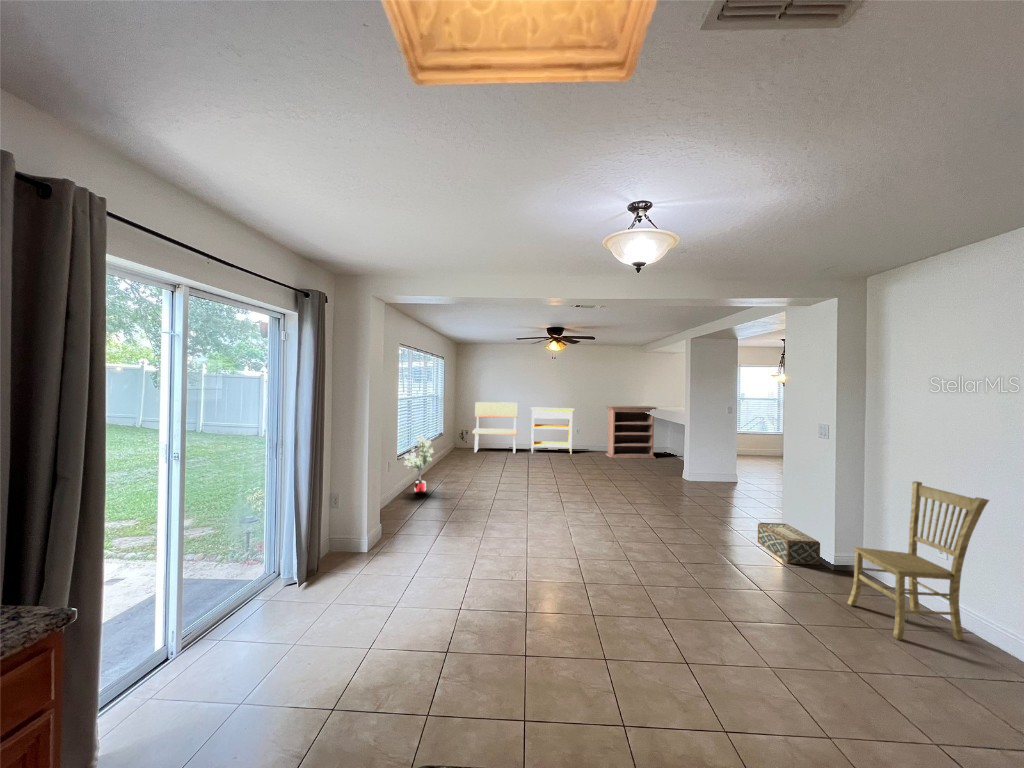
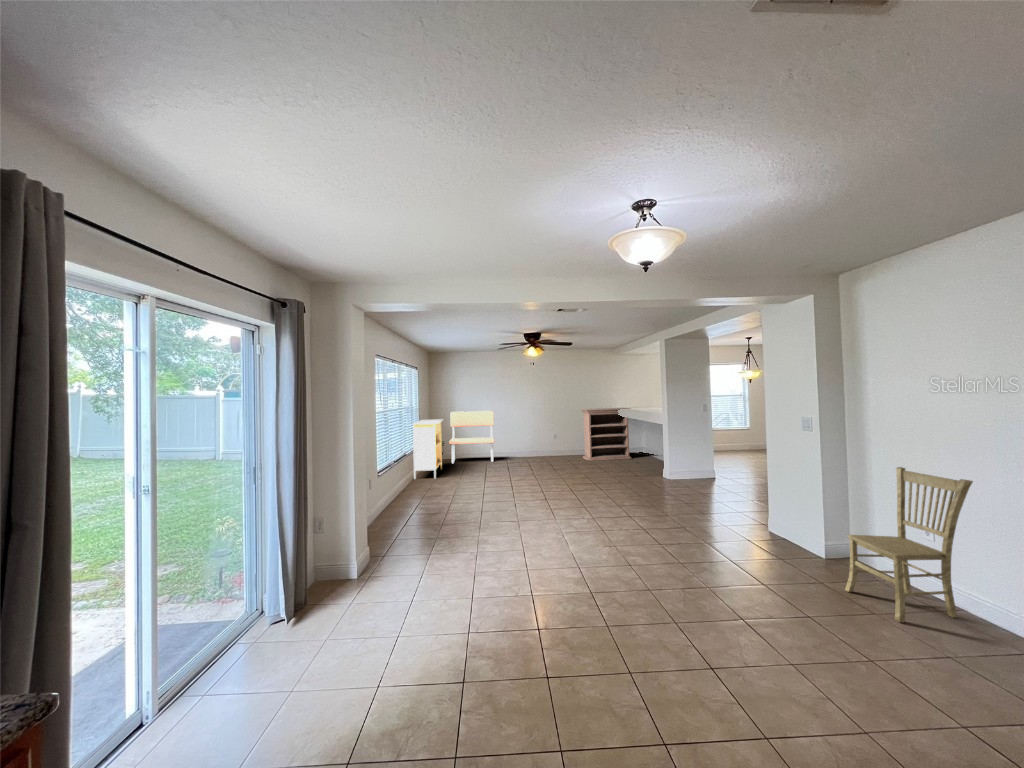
console table: present [530,407,575,454] -> present [413,419,443,479]
potted tree: present [403,435,433,493] -> none [384,448,416,510]
woven basket: present [758,523,820,564] -> none [747,516,810,554]

